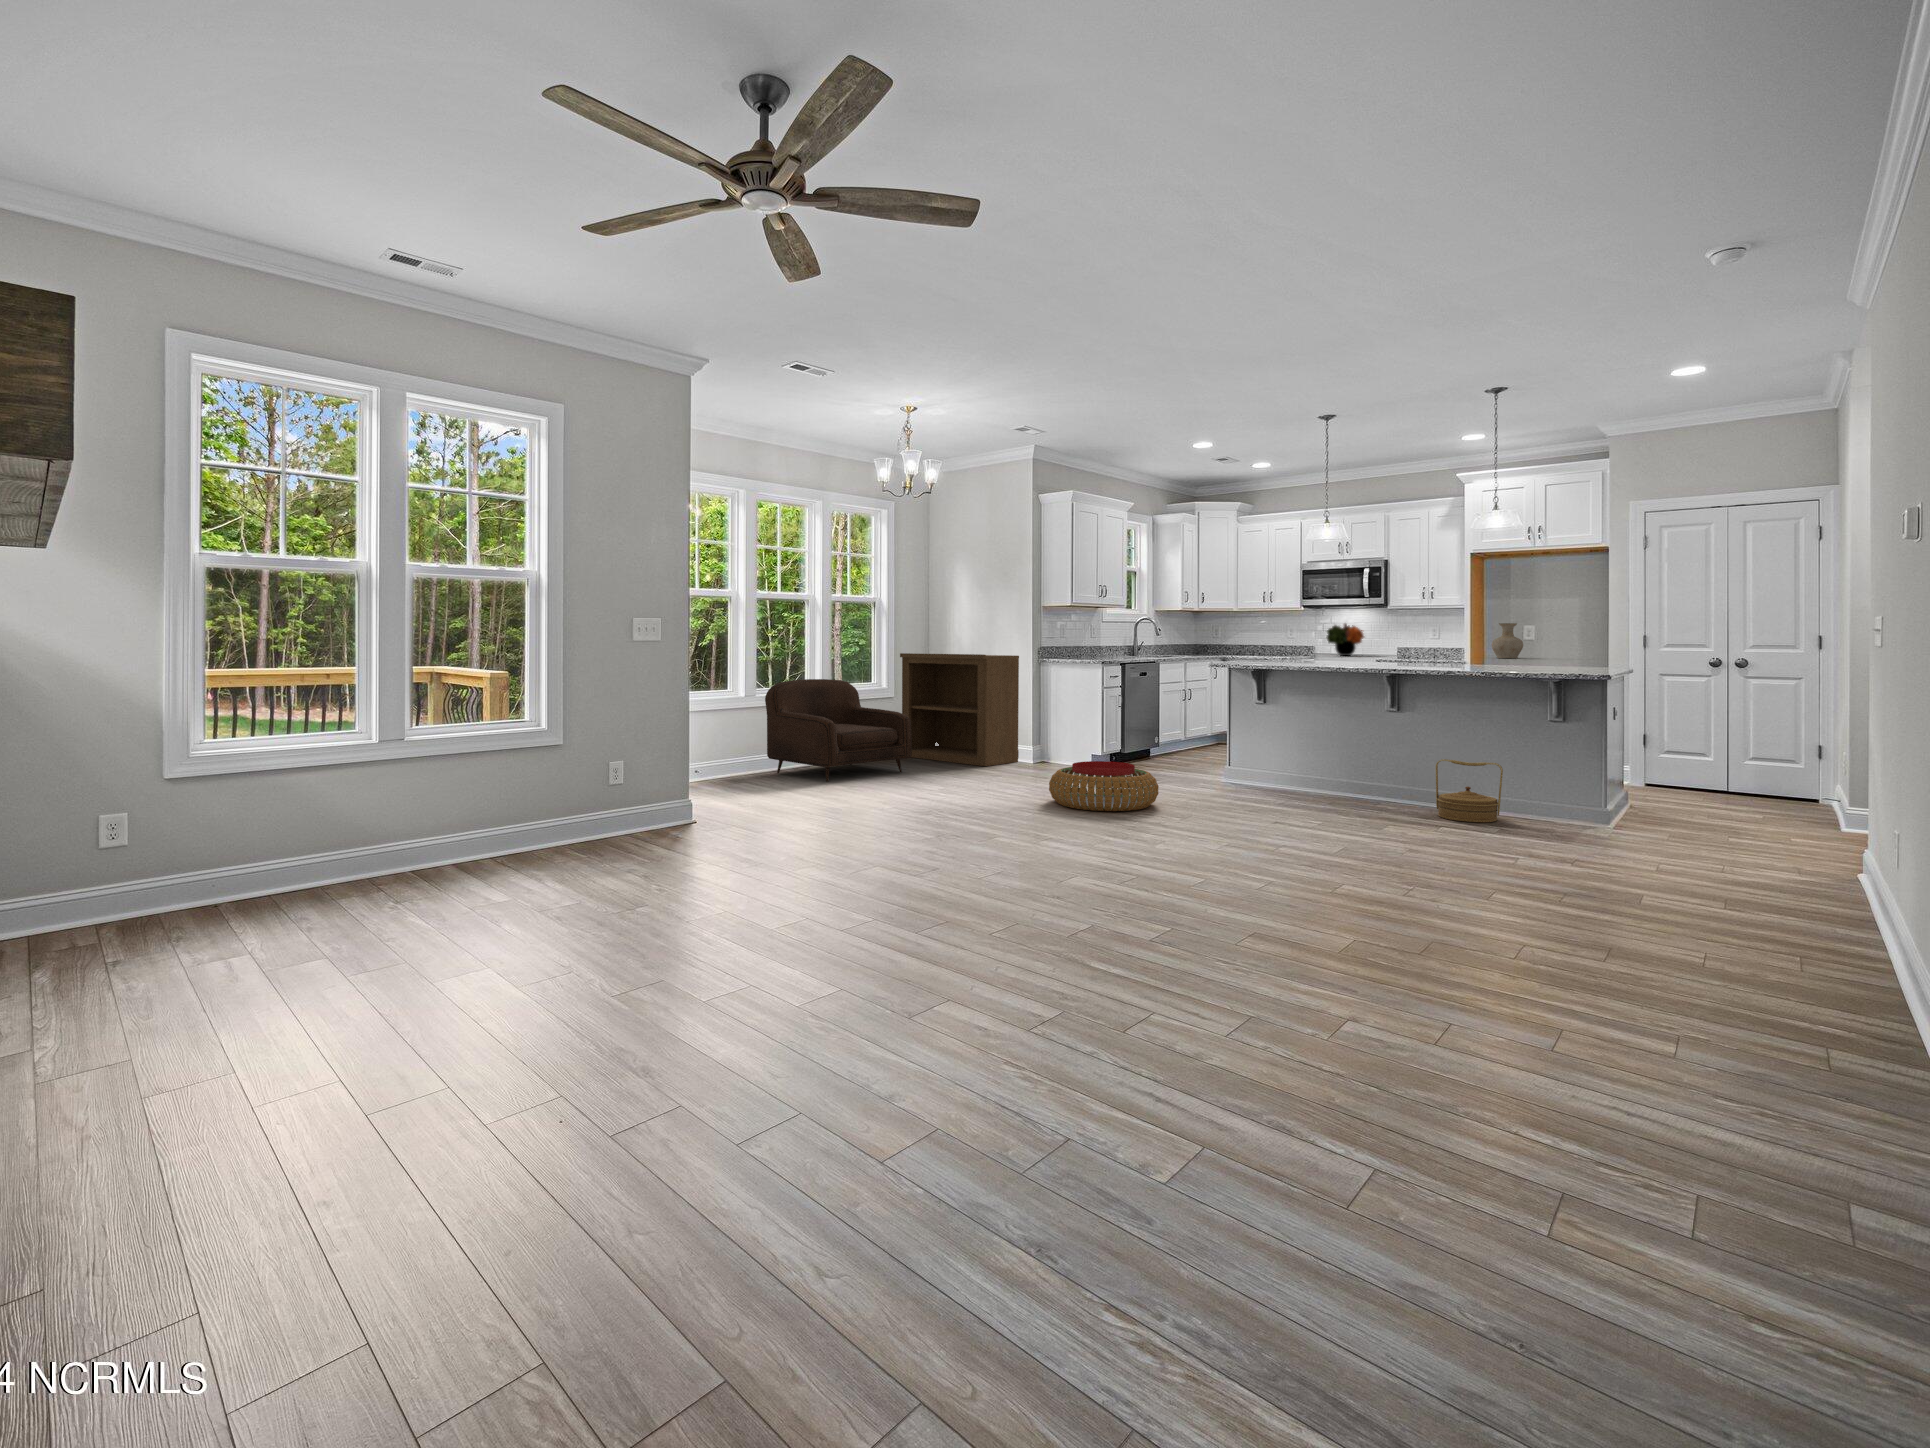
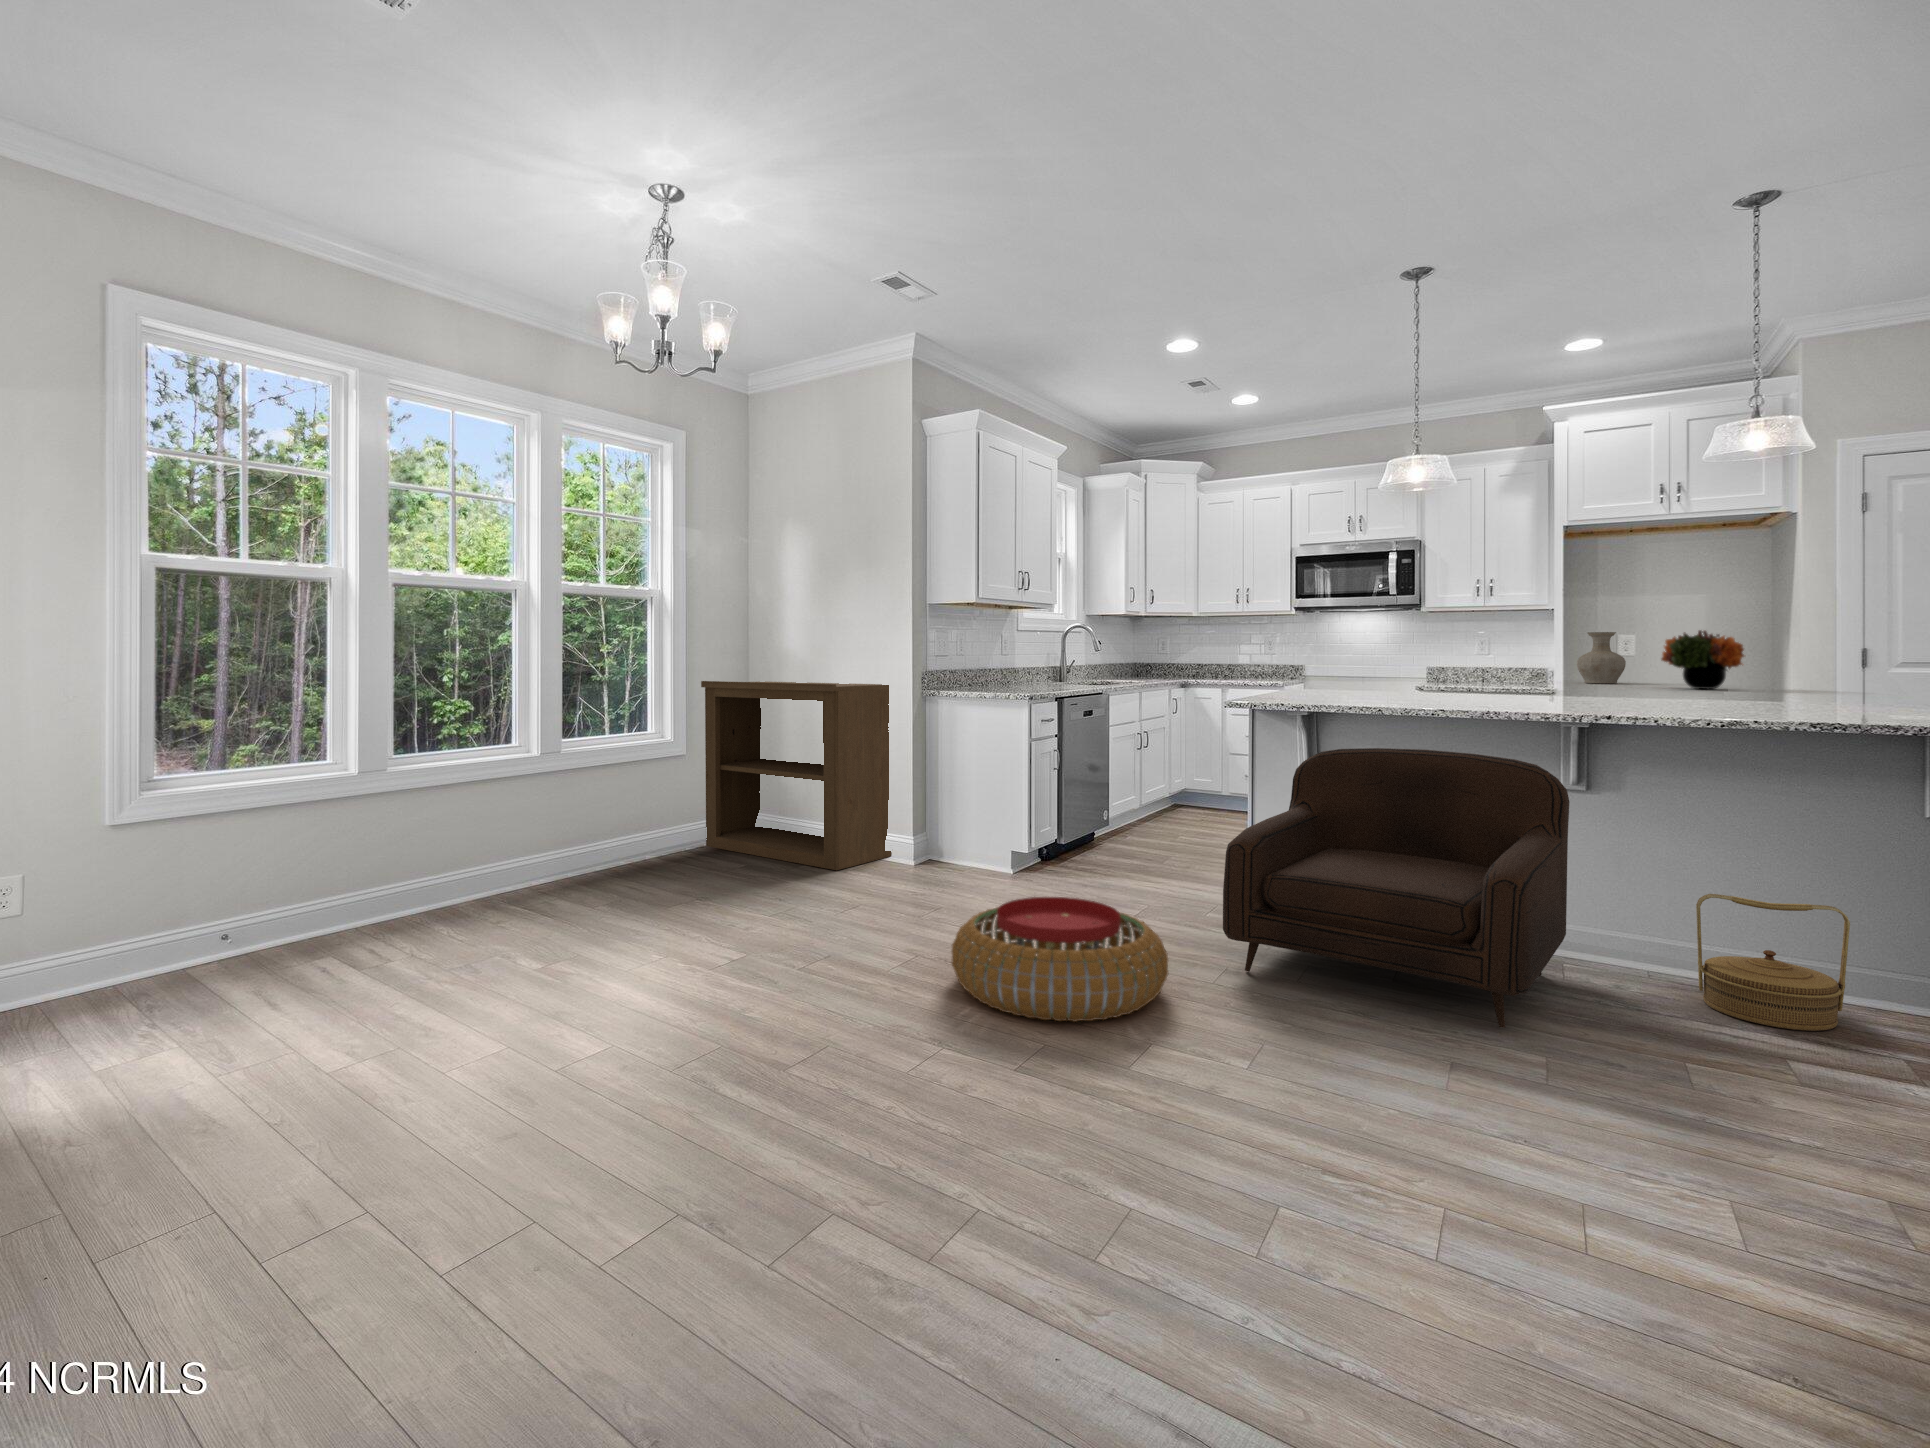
flower arrangement: present [1326,623,1364,656] -> present [1662,630,1744,689]
armchair: present [765,679,912,782] -> present [1223,748,1570,1028]

